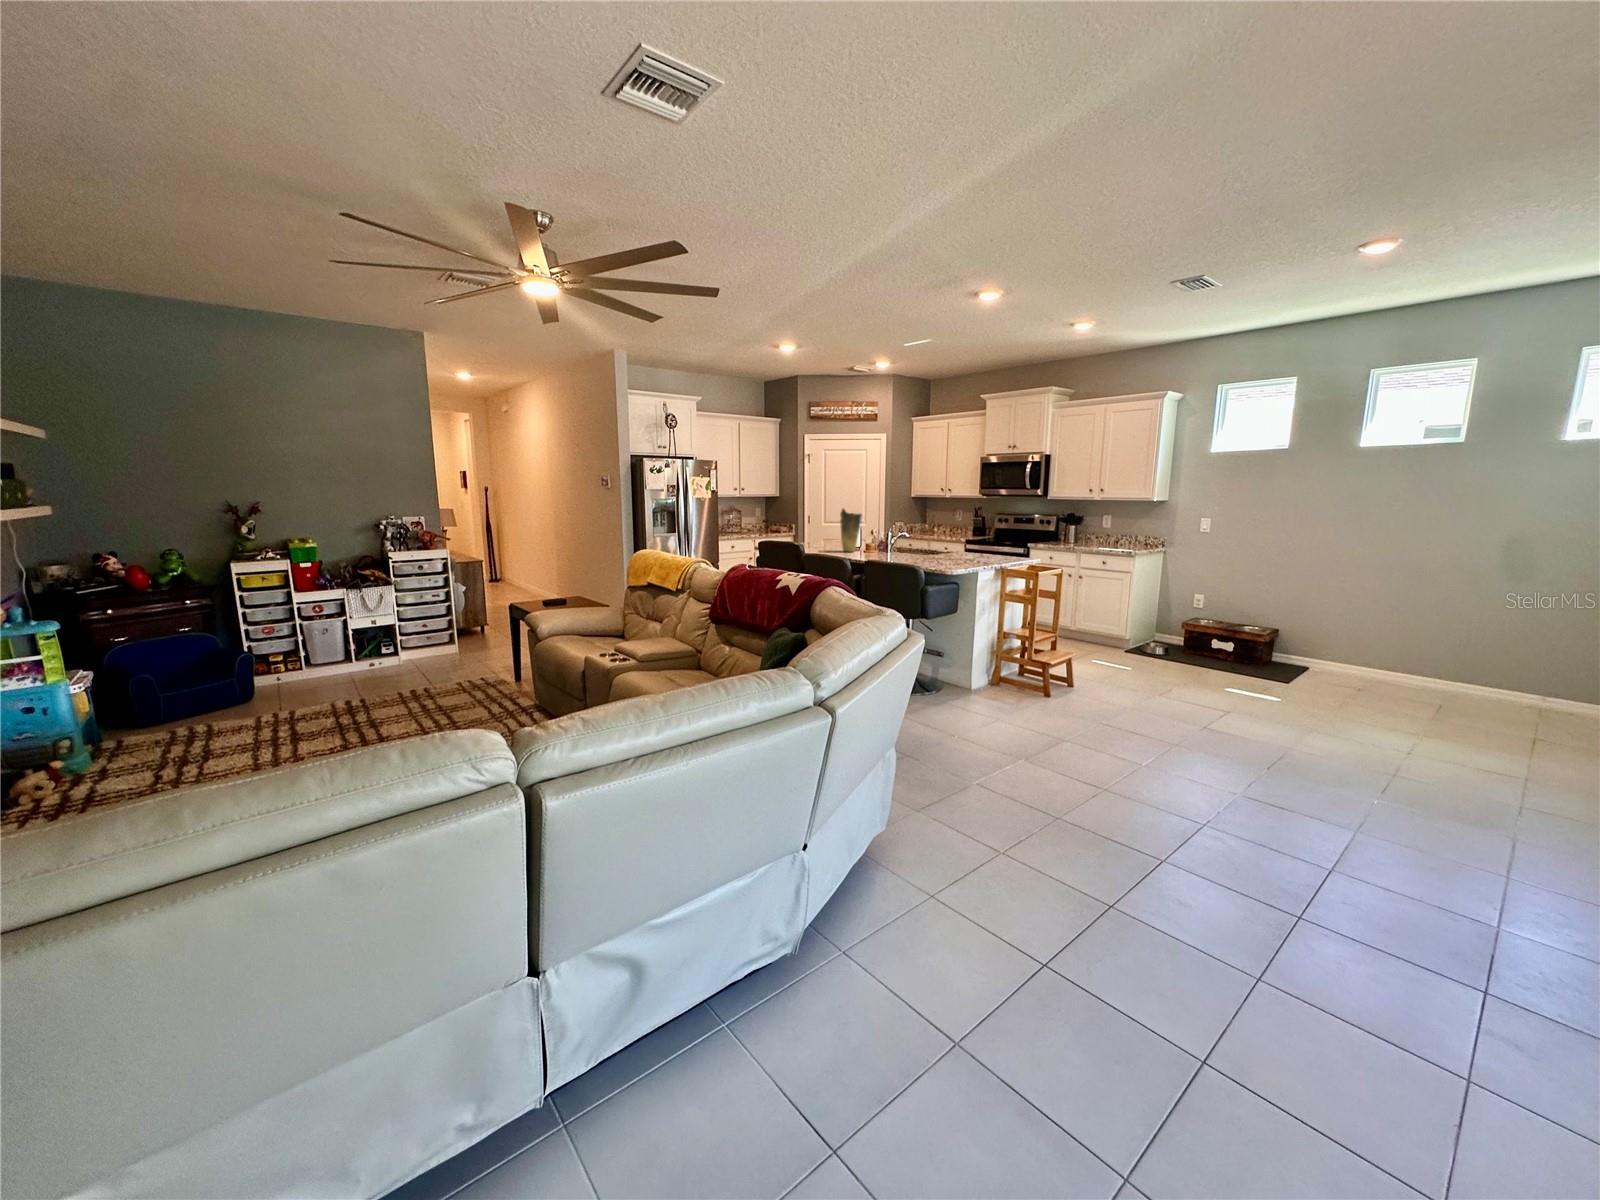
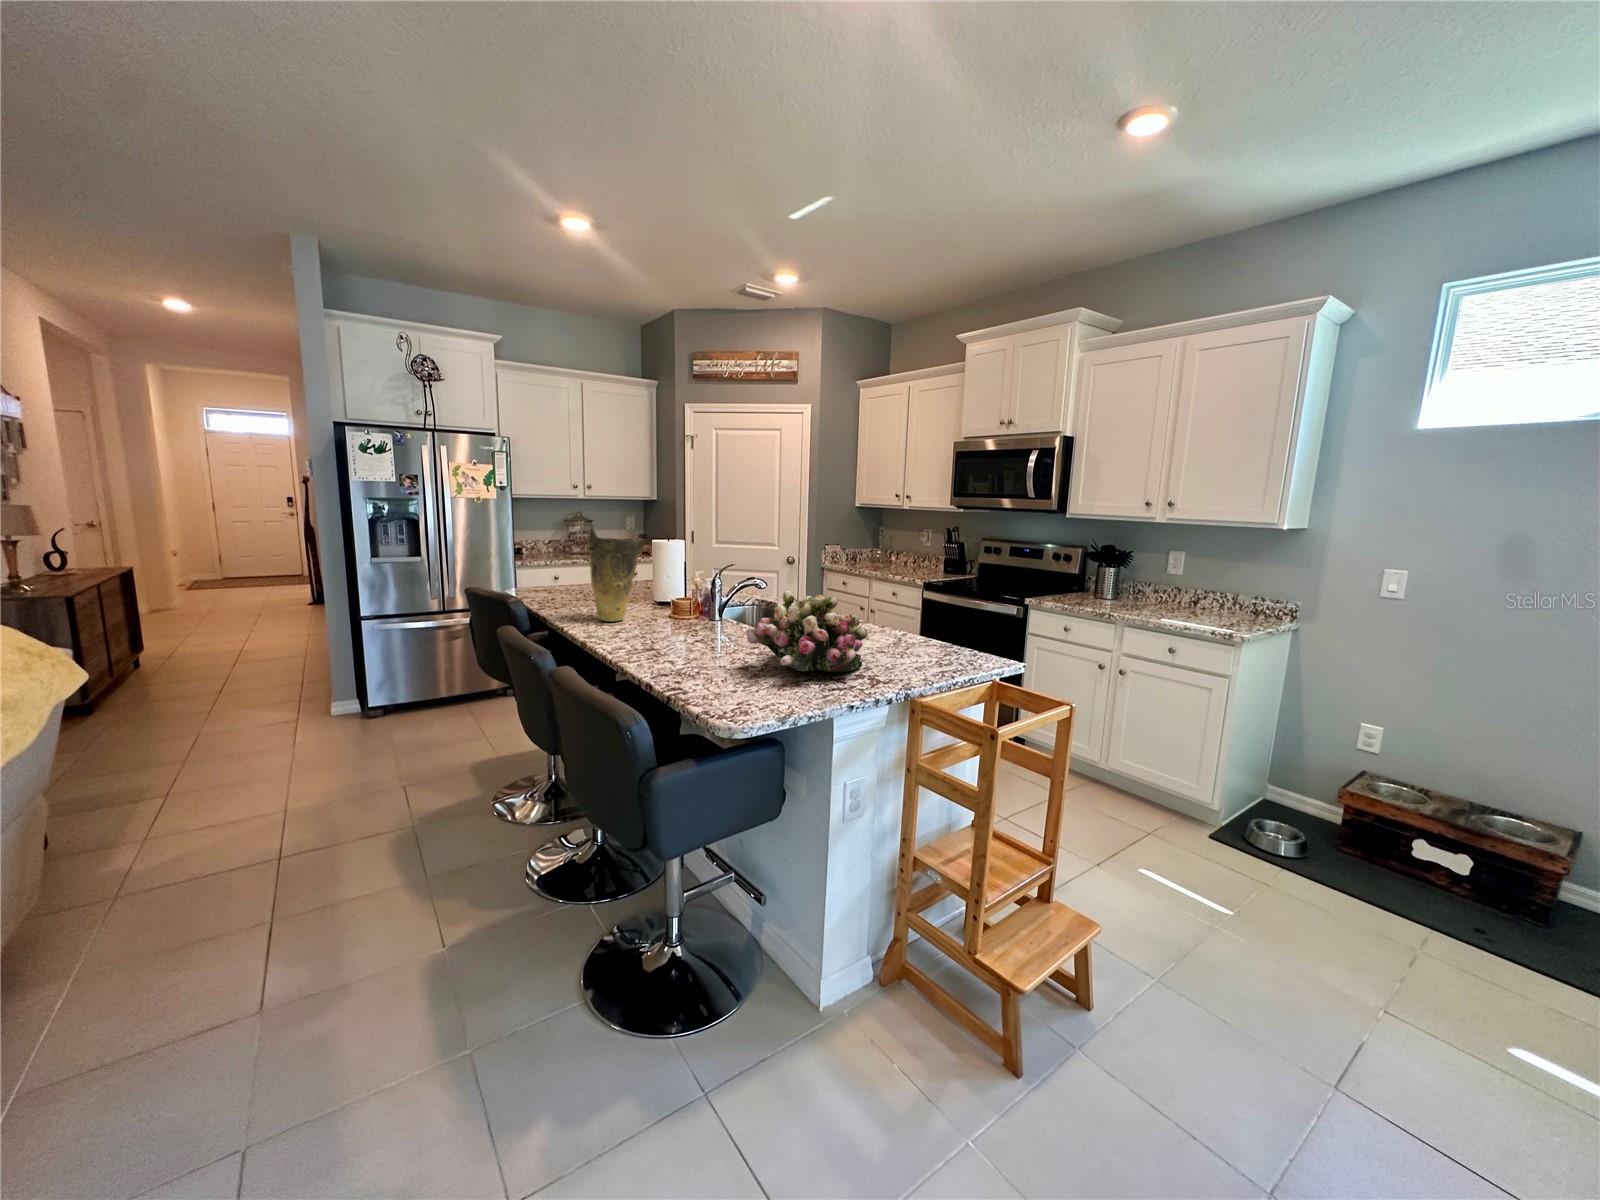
flower arrangement: none [939,529,985,559] -> present [747,591,867,672]

